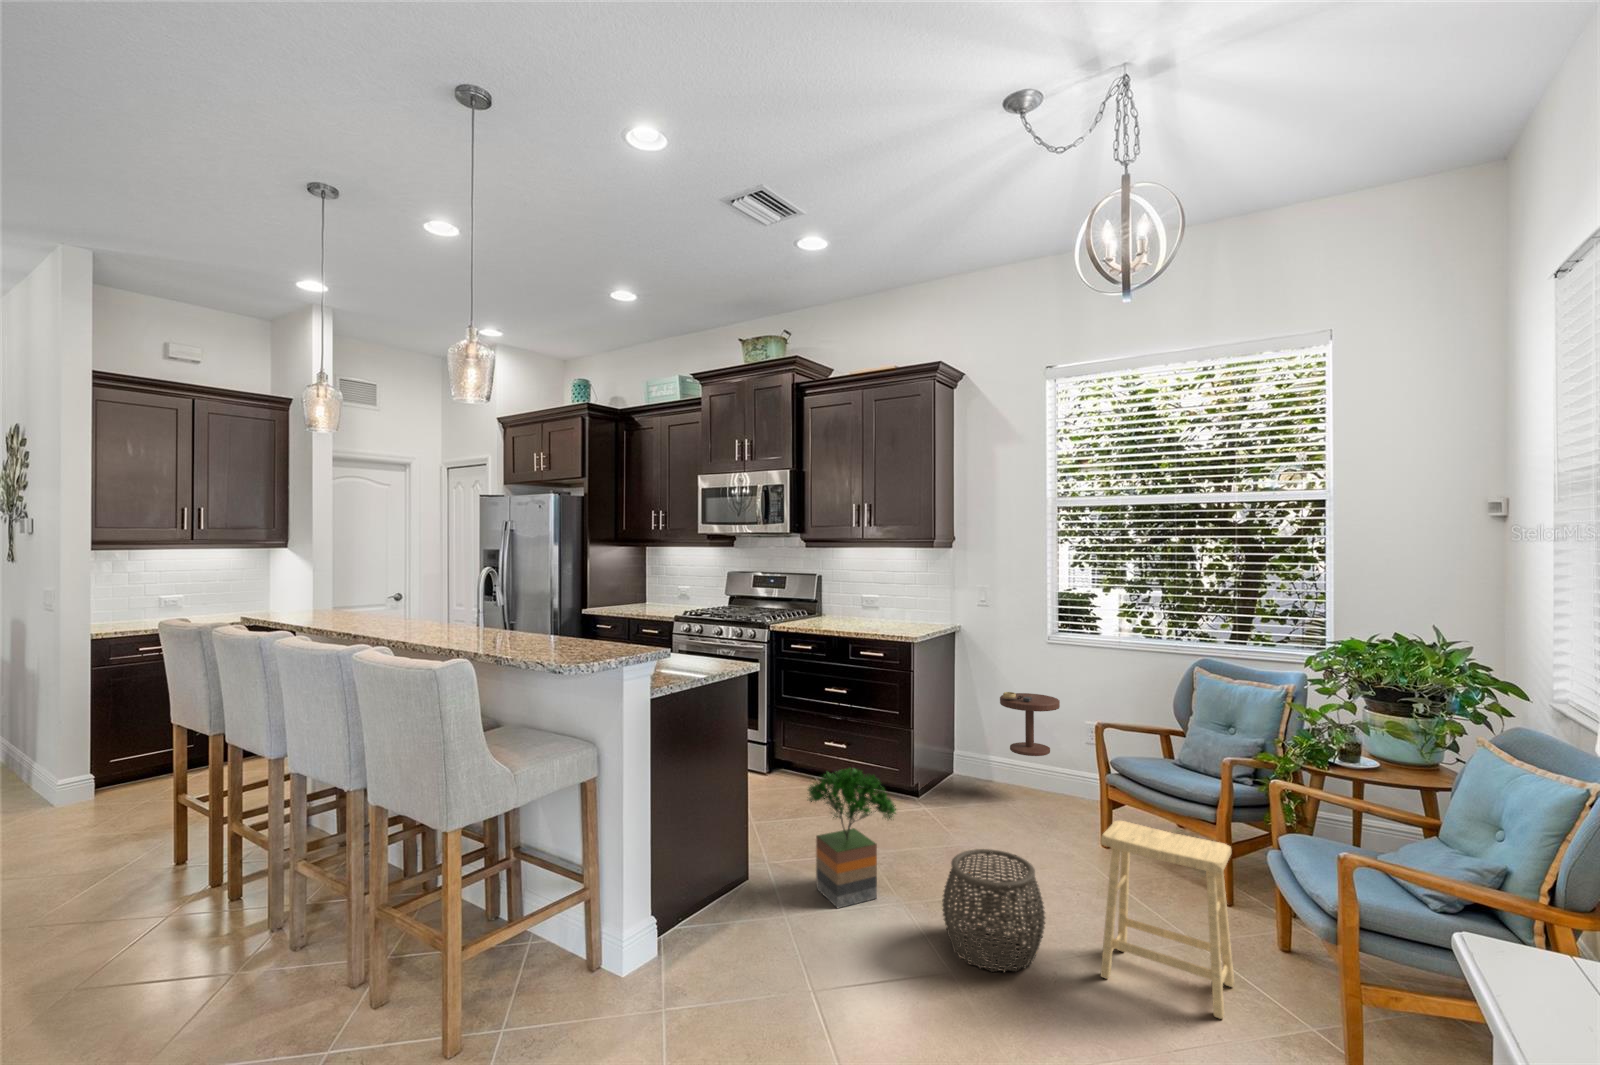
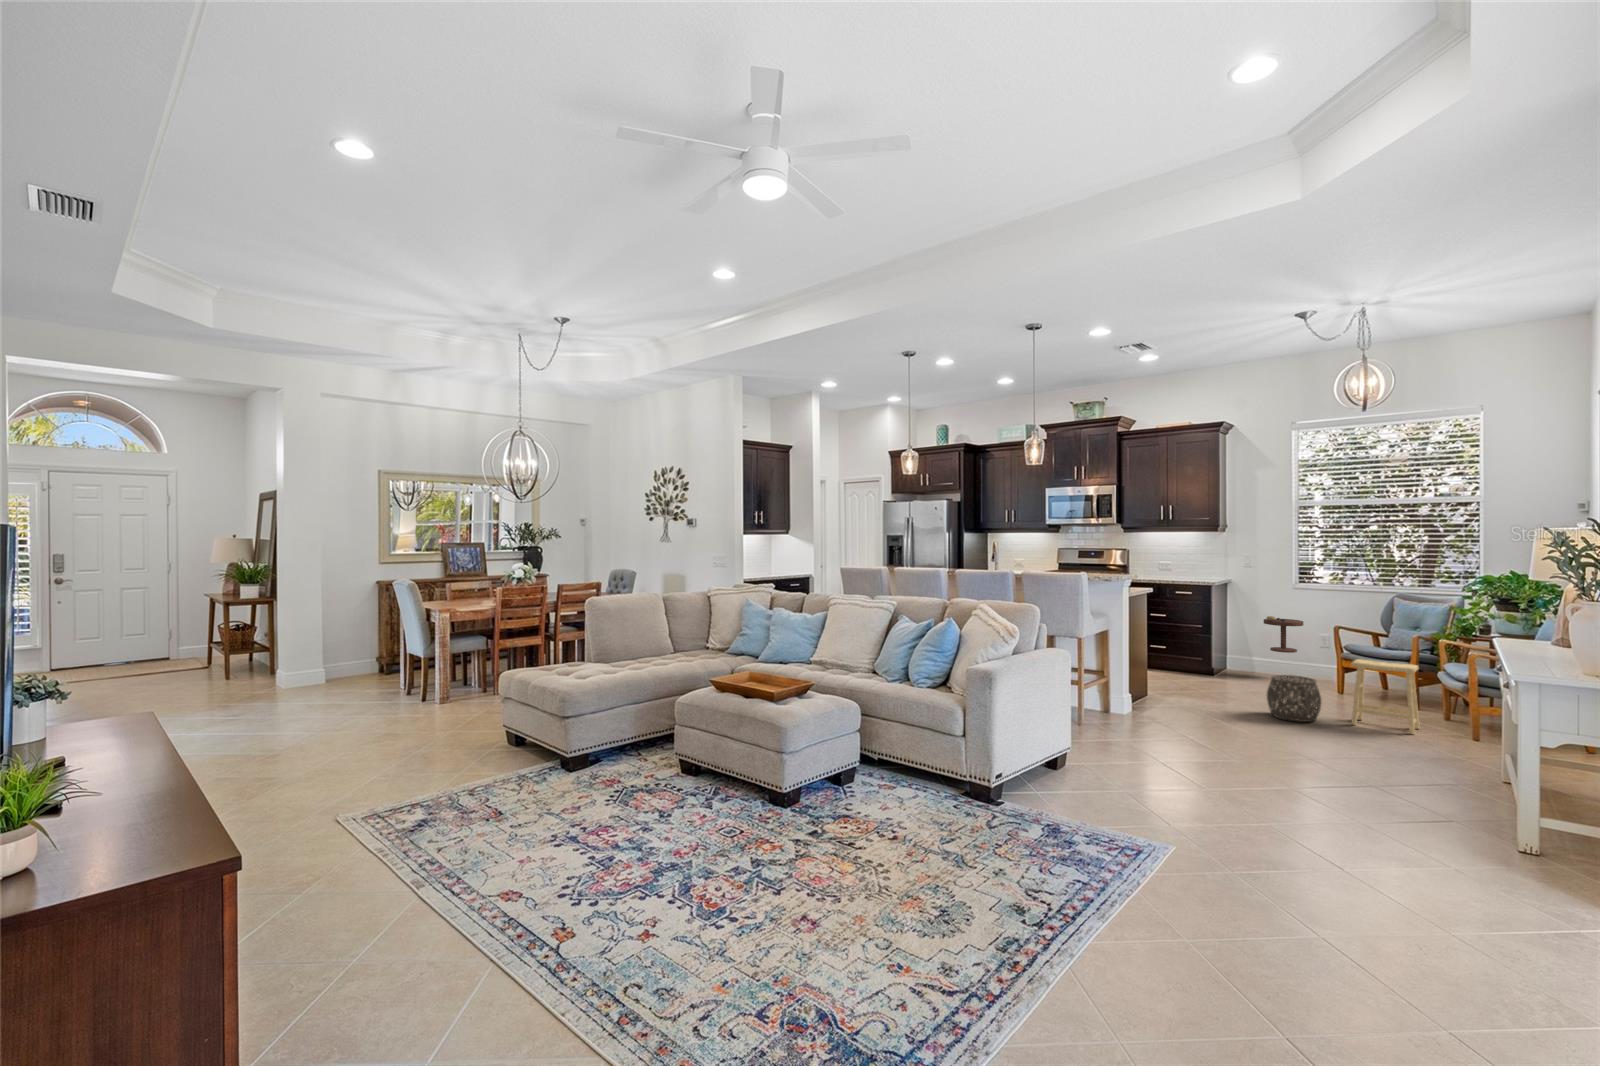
potted tree: present [808,768,896,908] -> none [1179,642,1233,706]

